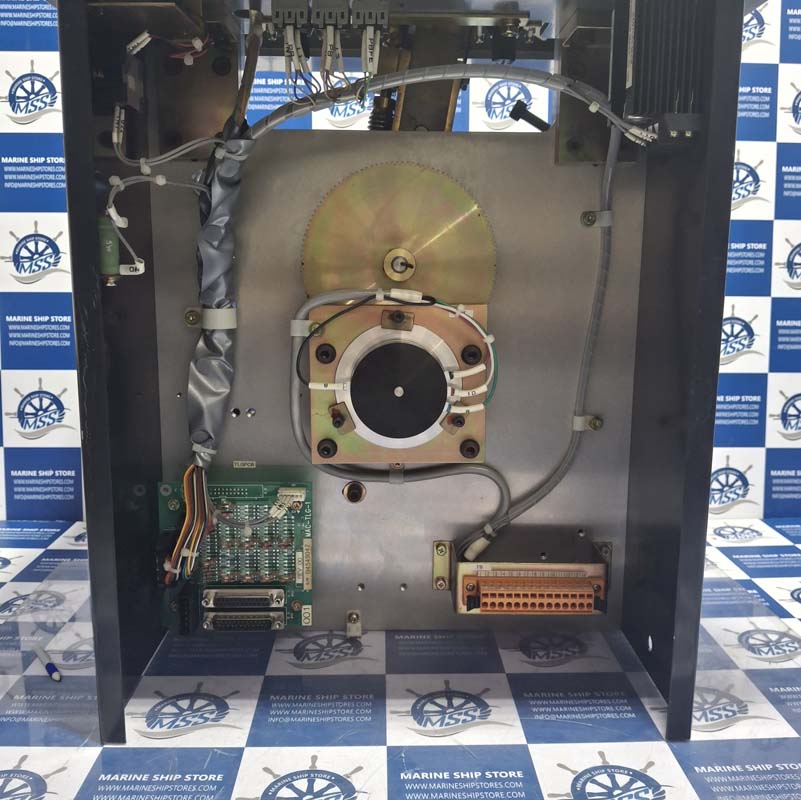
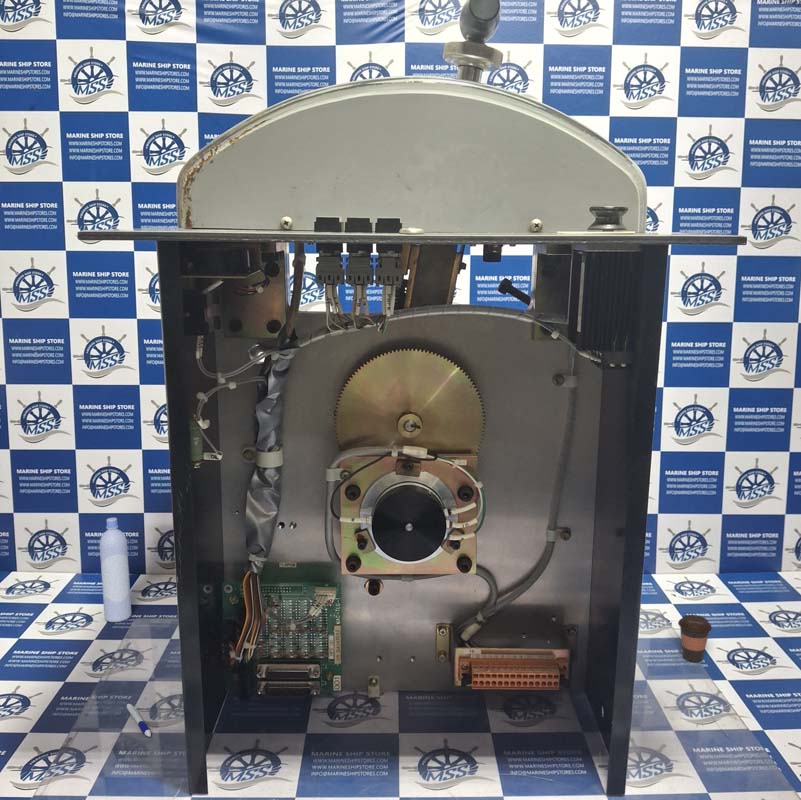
bottle: none [17,436,57,566] -> present [100,518,131,622]
coffee cup: none [731,544,773,601] -> present [678,615,712,662]

